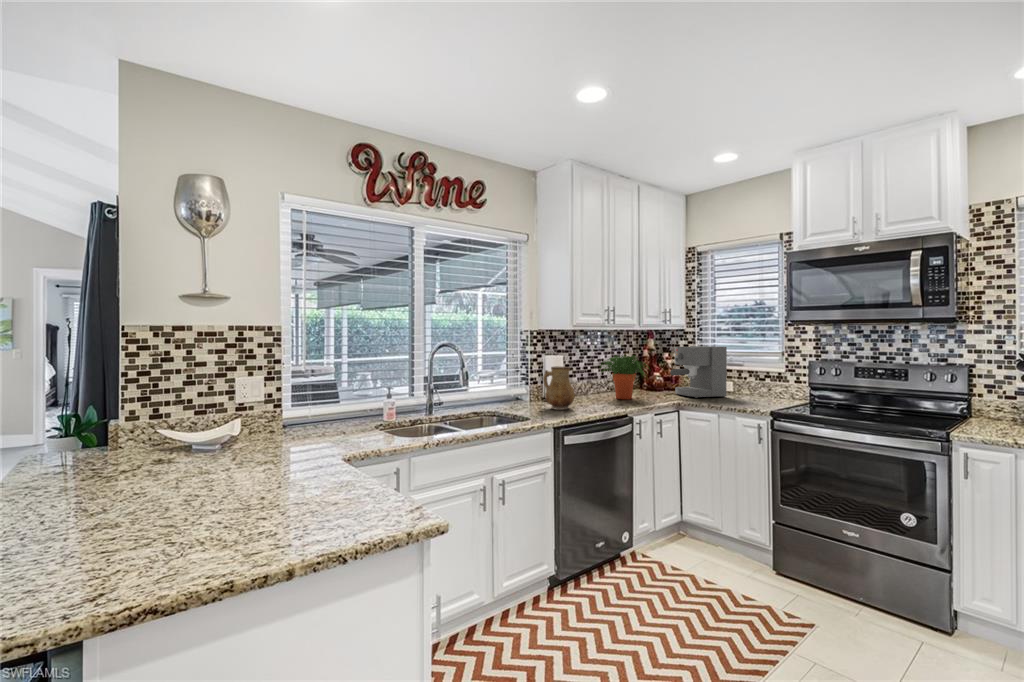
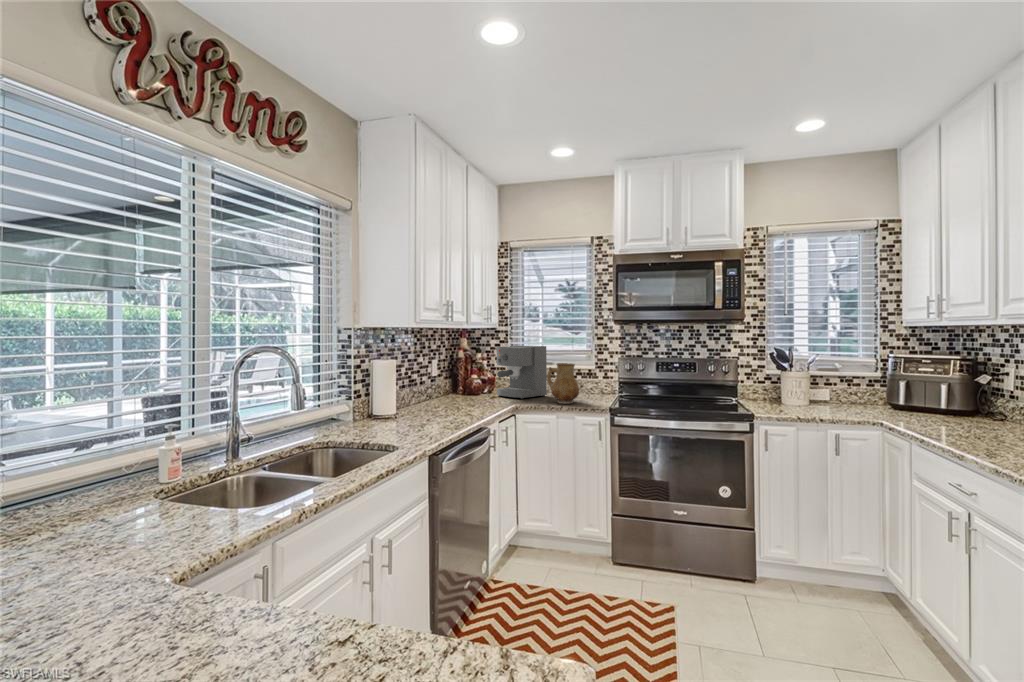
potted plant: present [601,355,647,399] -> none [426,358,480,406]
ceramic pitcher: present [543,366,575,410] -> present [547,363,579,404]

